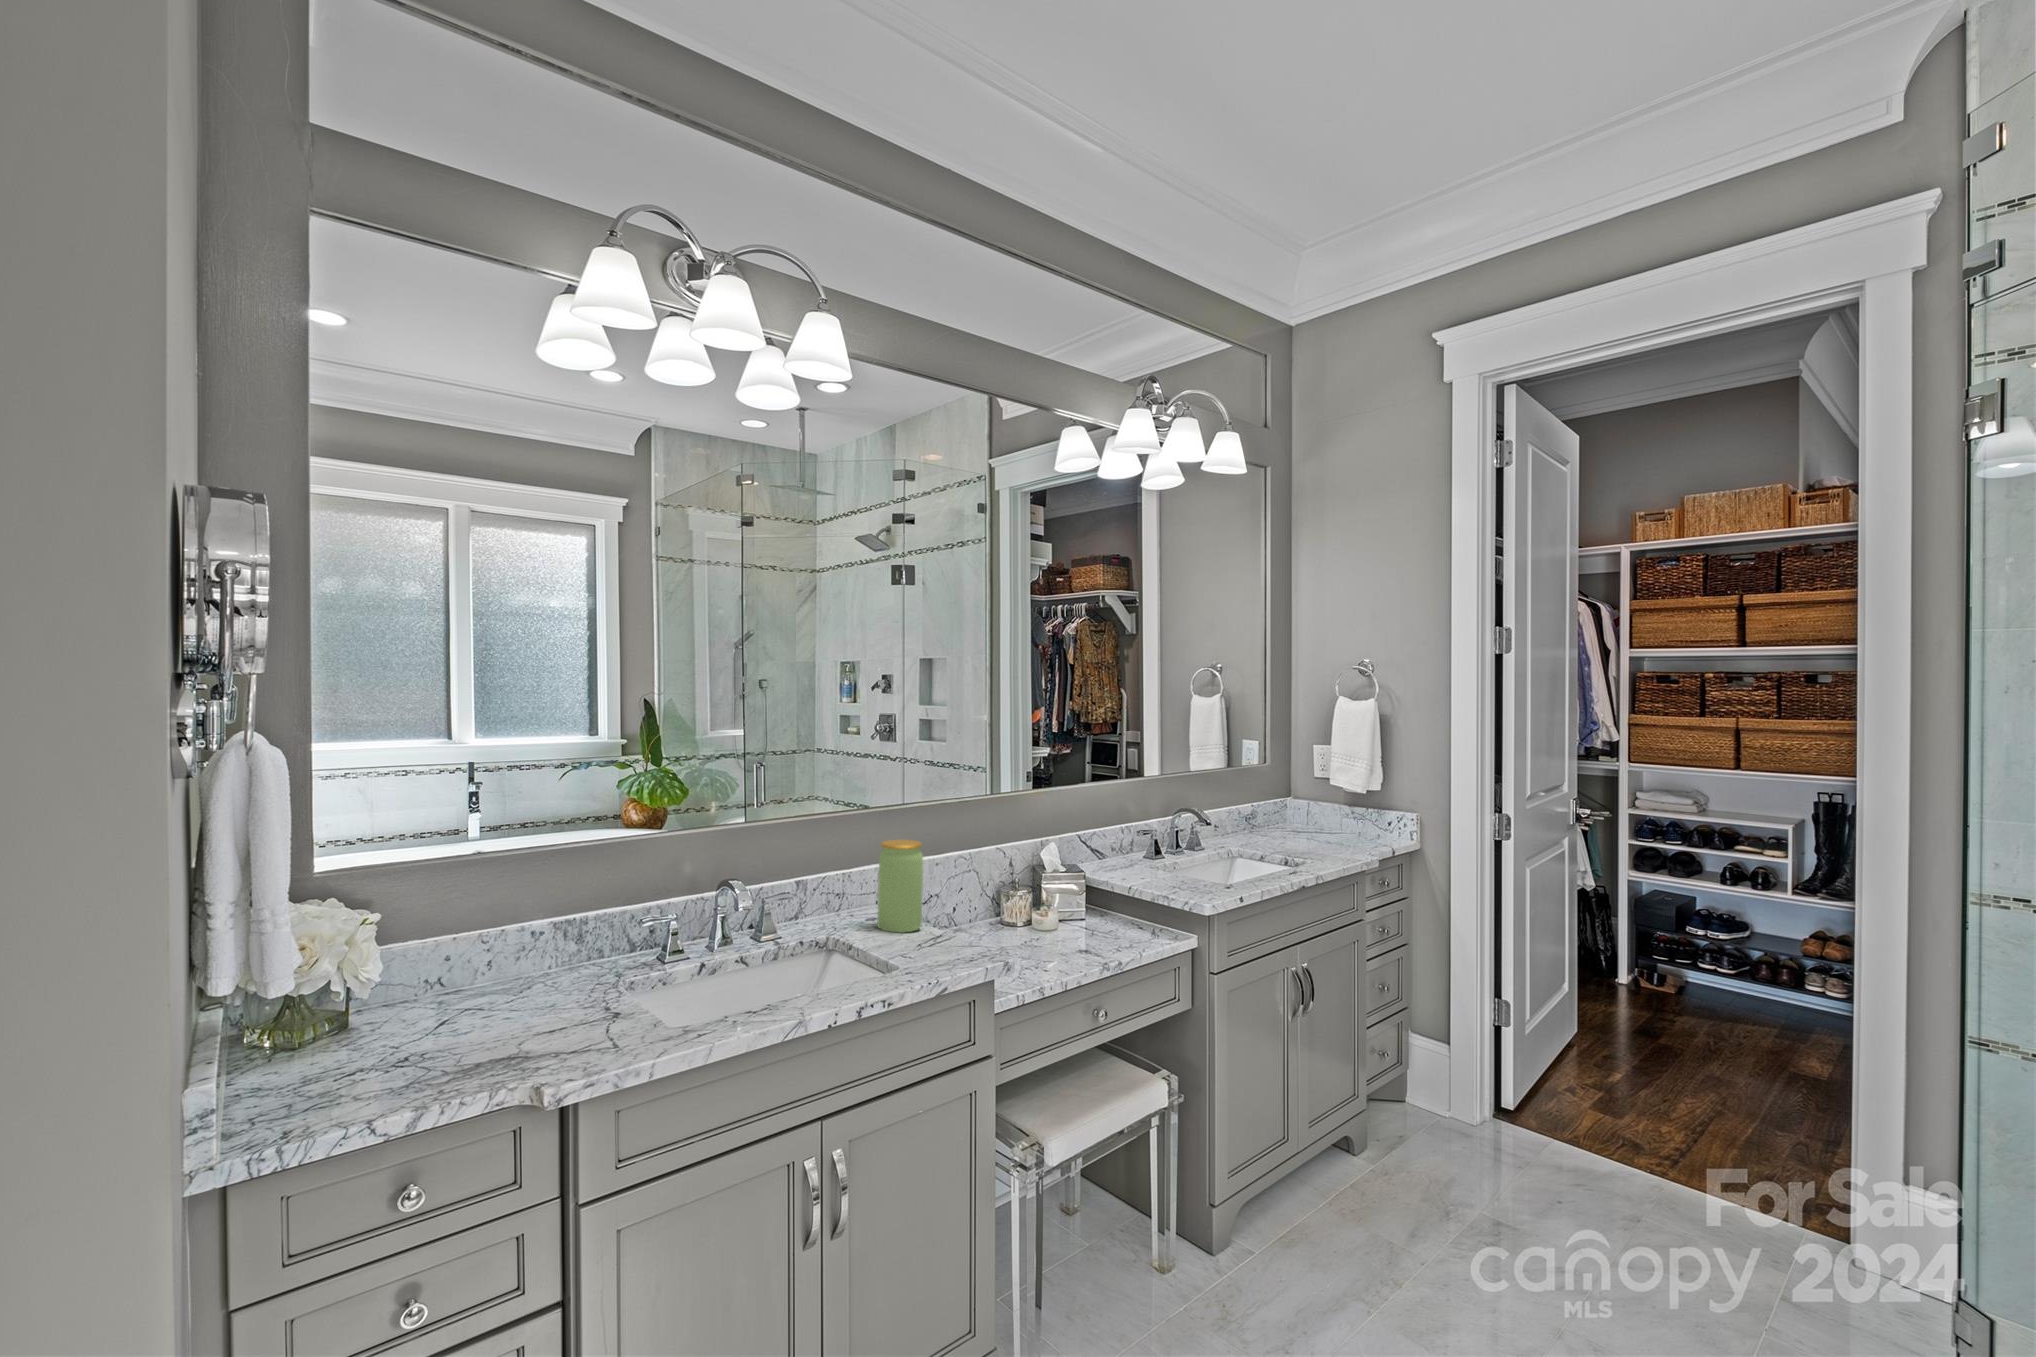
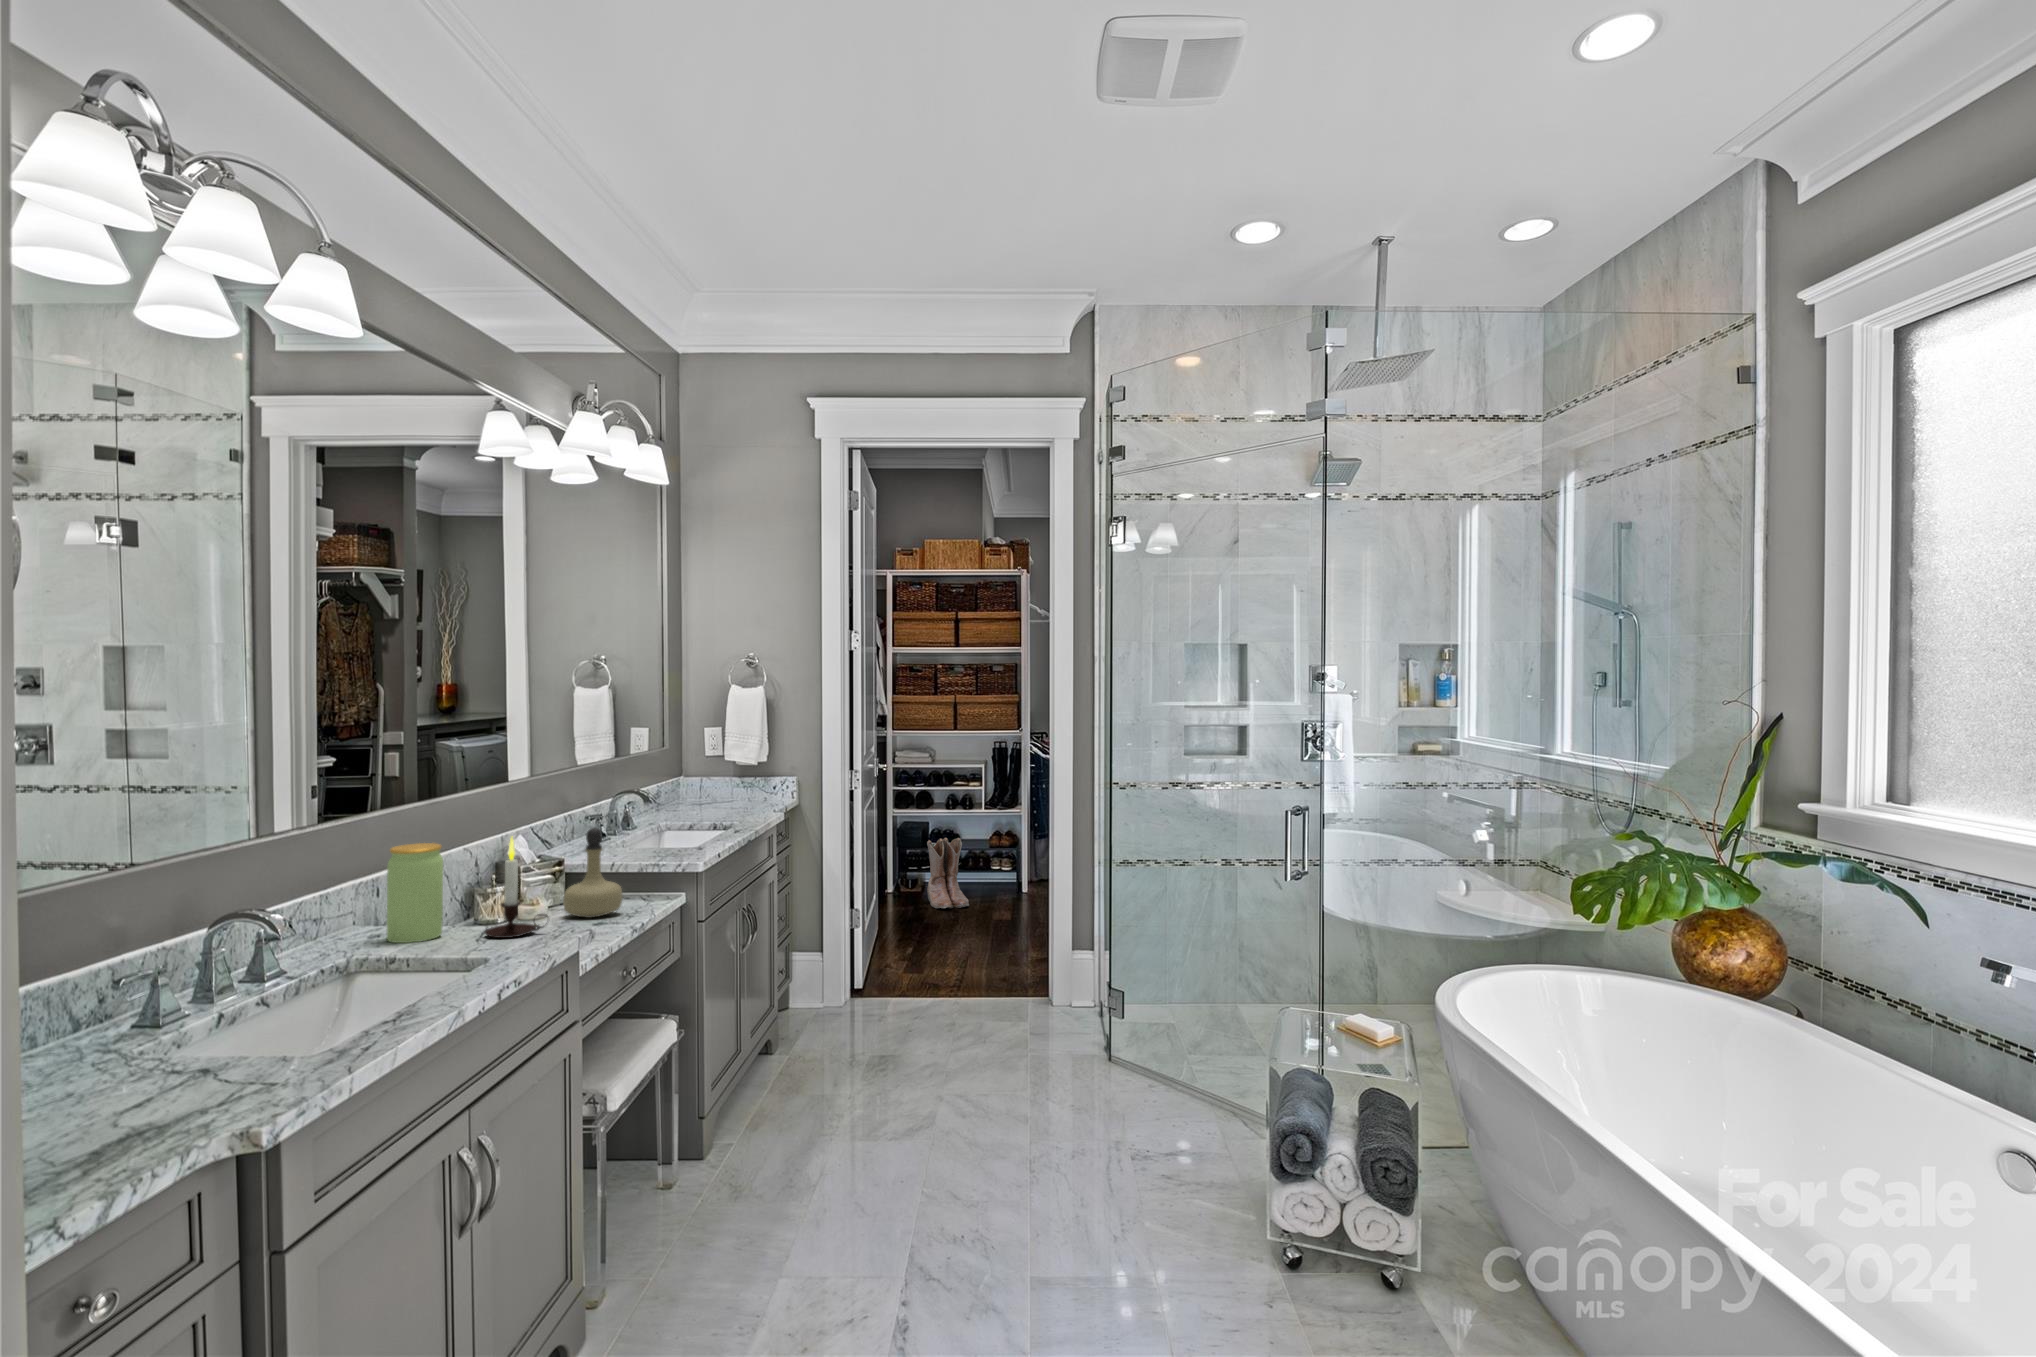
candle: none [942,844,996,946] -> present [485,838,547,938]
perfume bottle: none [1040,846,1097,941] -> present [563,828,623,918]
boots: none [1680,921,1750,1030] -> present [927,838,969,909]

